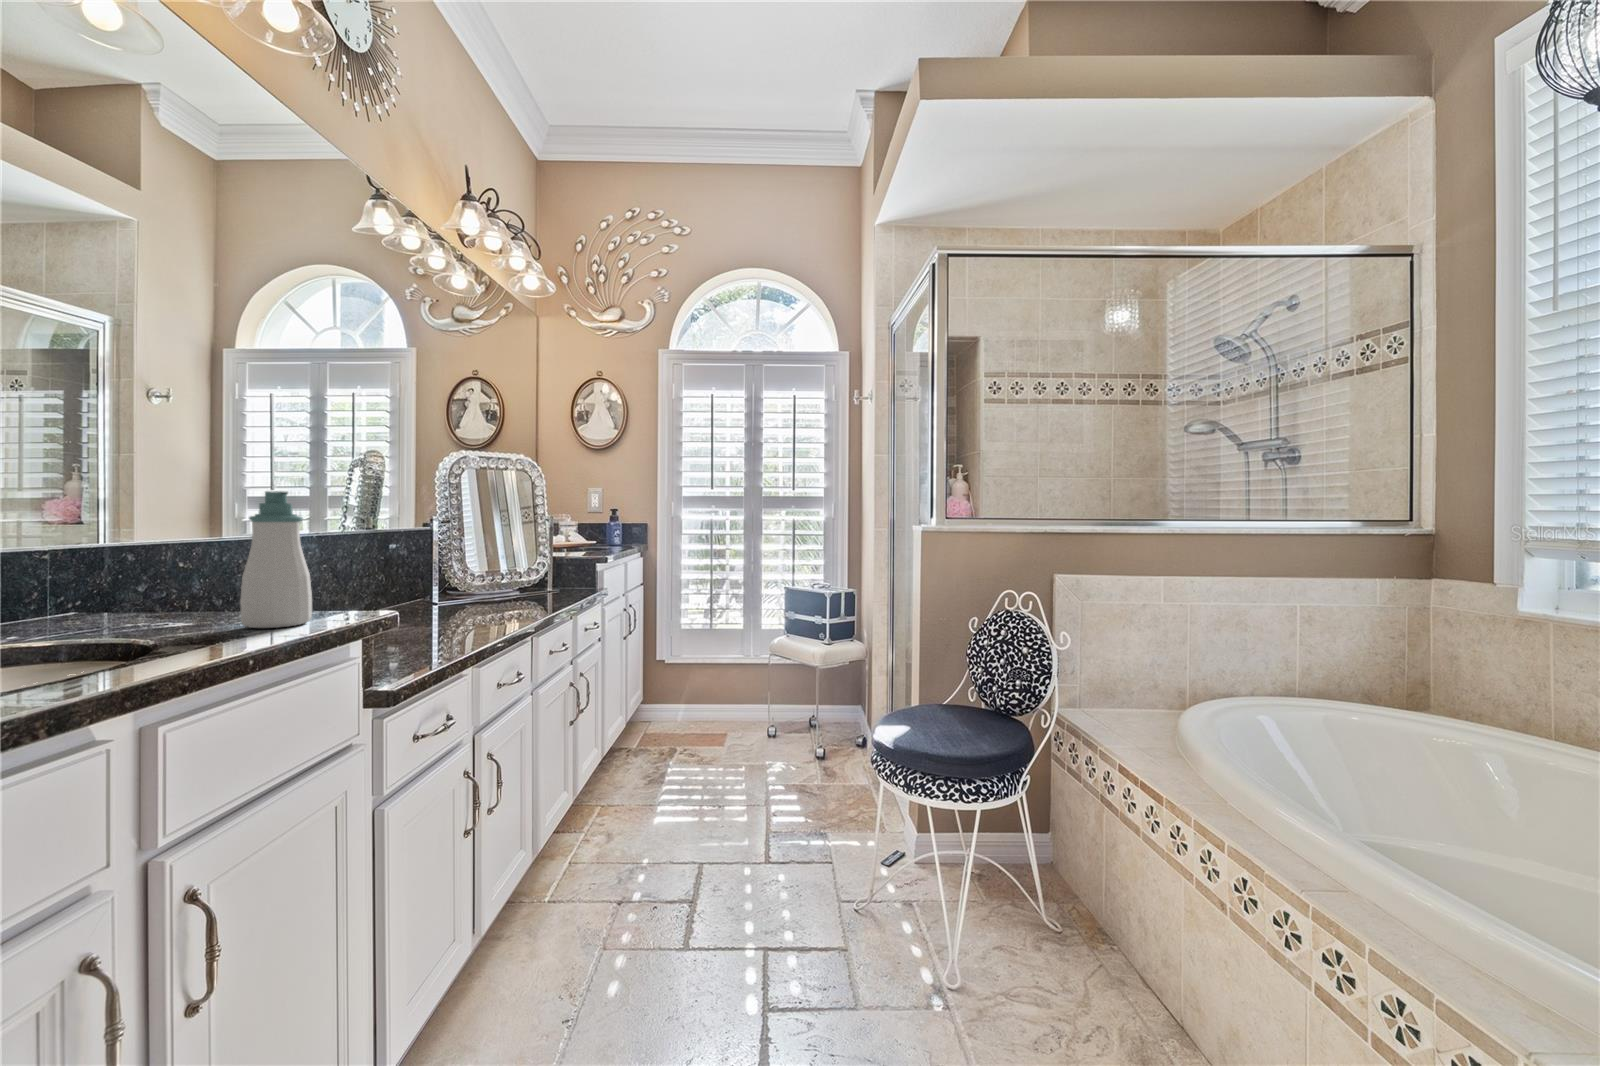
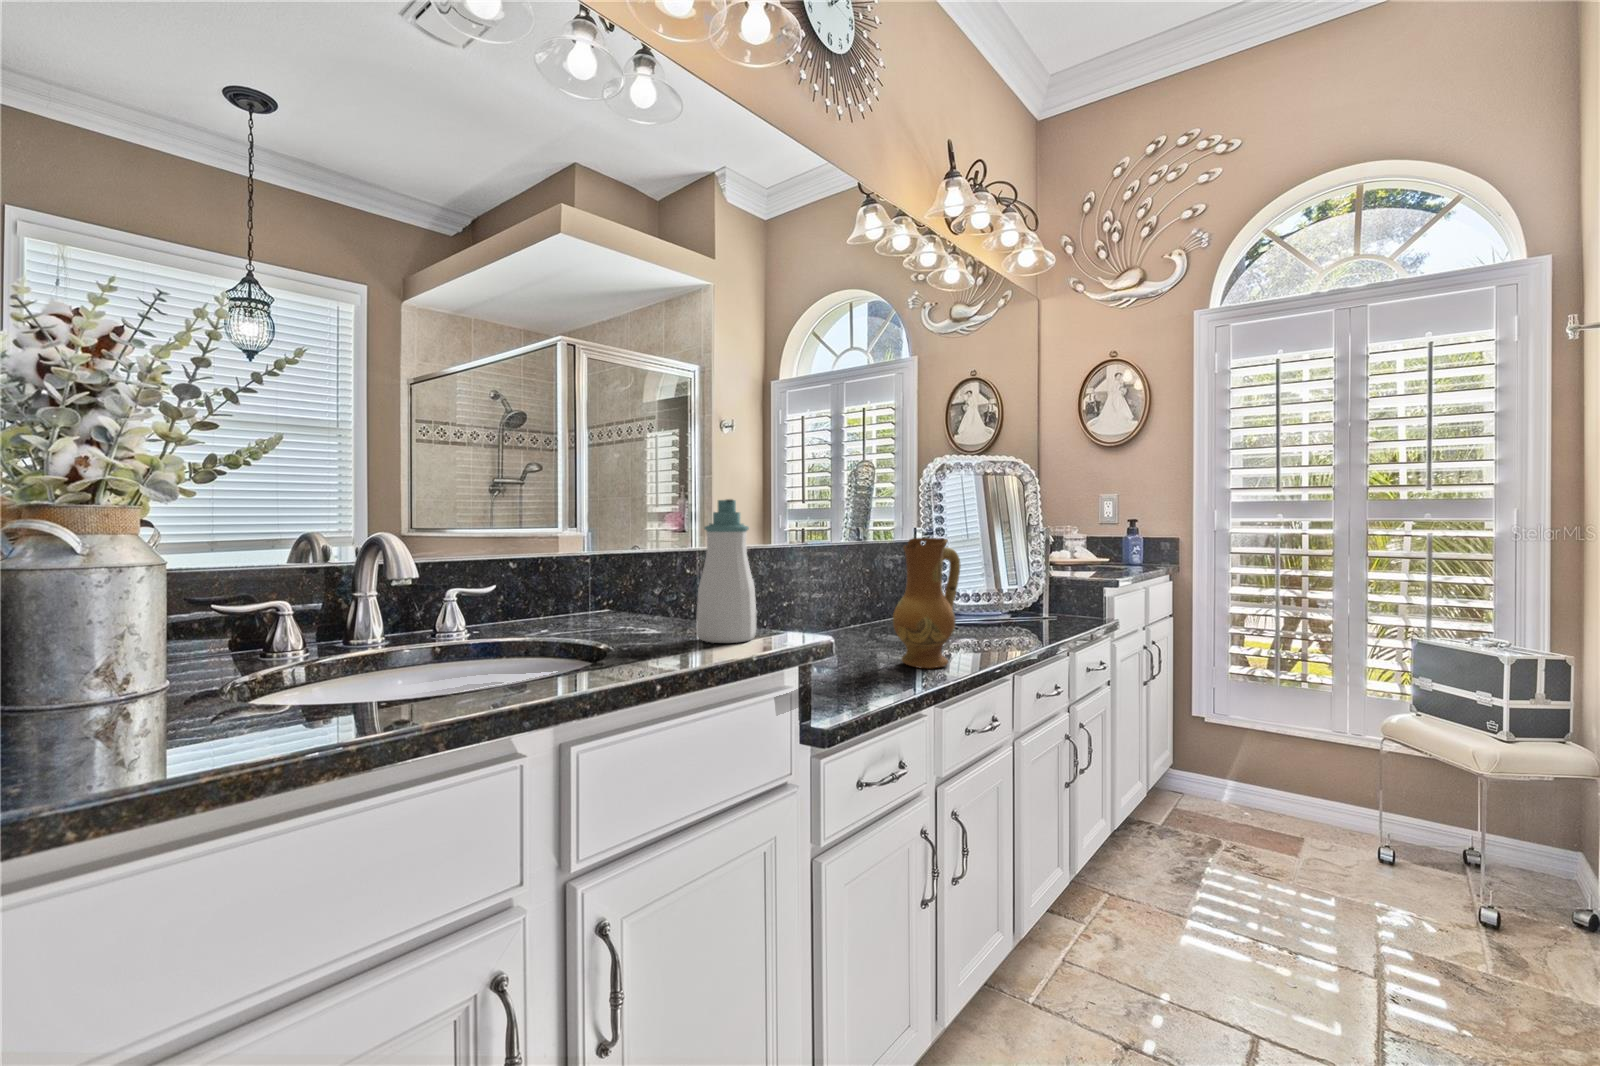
ceramic jug: none [428,526,490,639] -> present [893,538,960,668]

